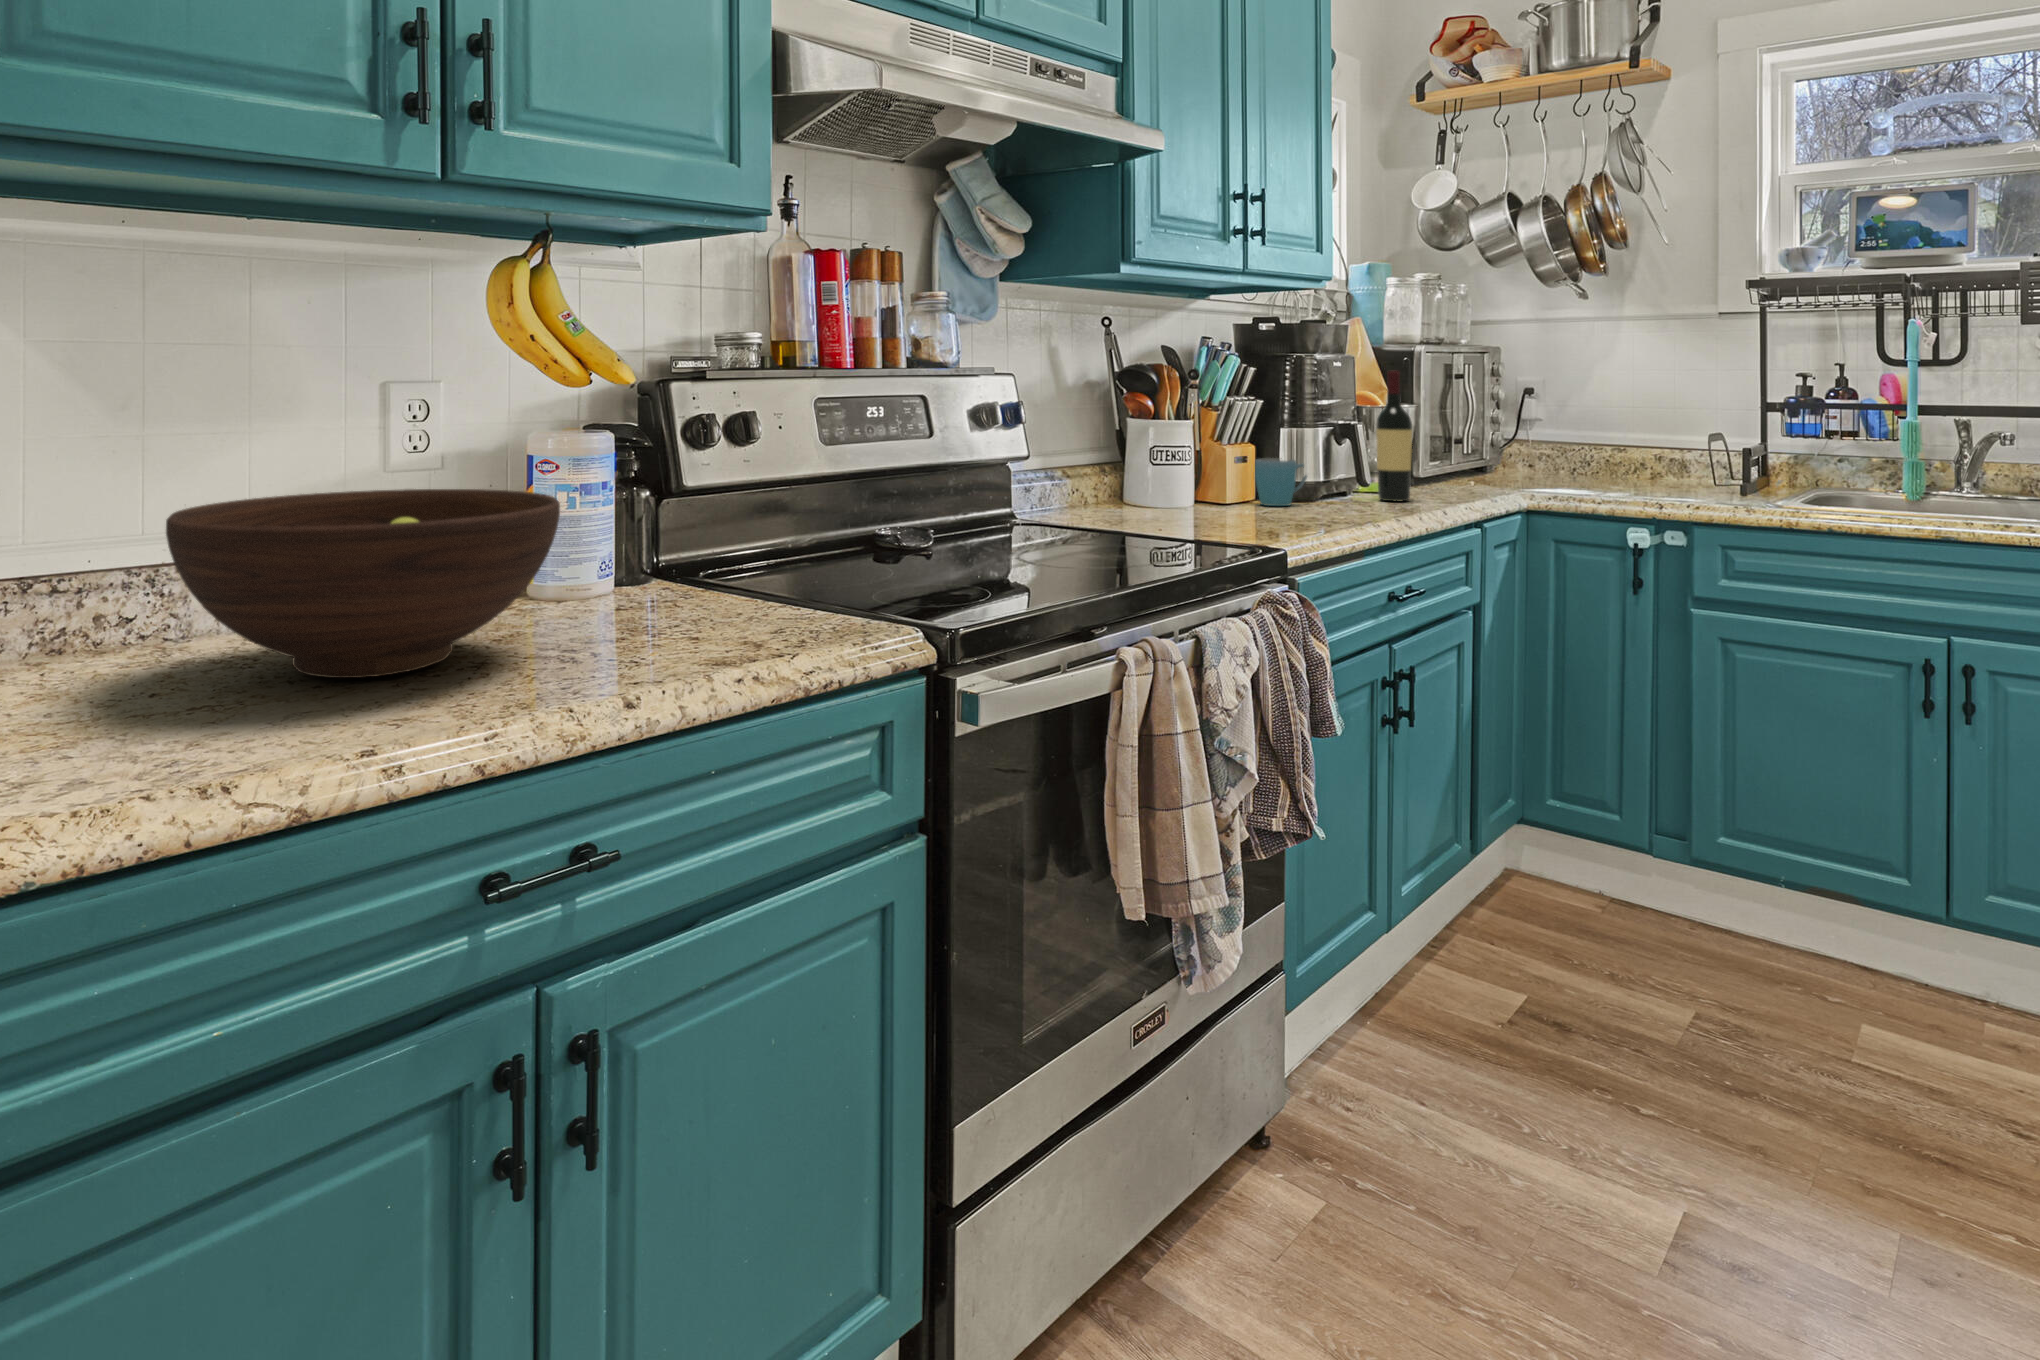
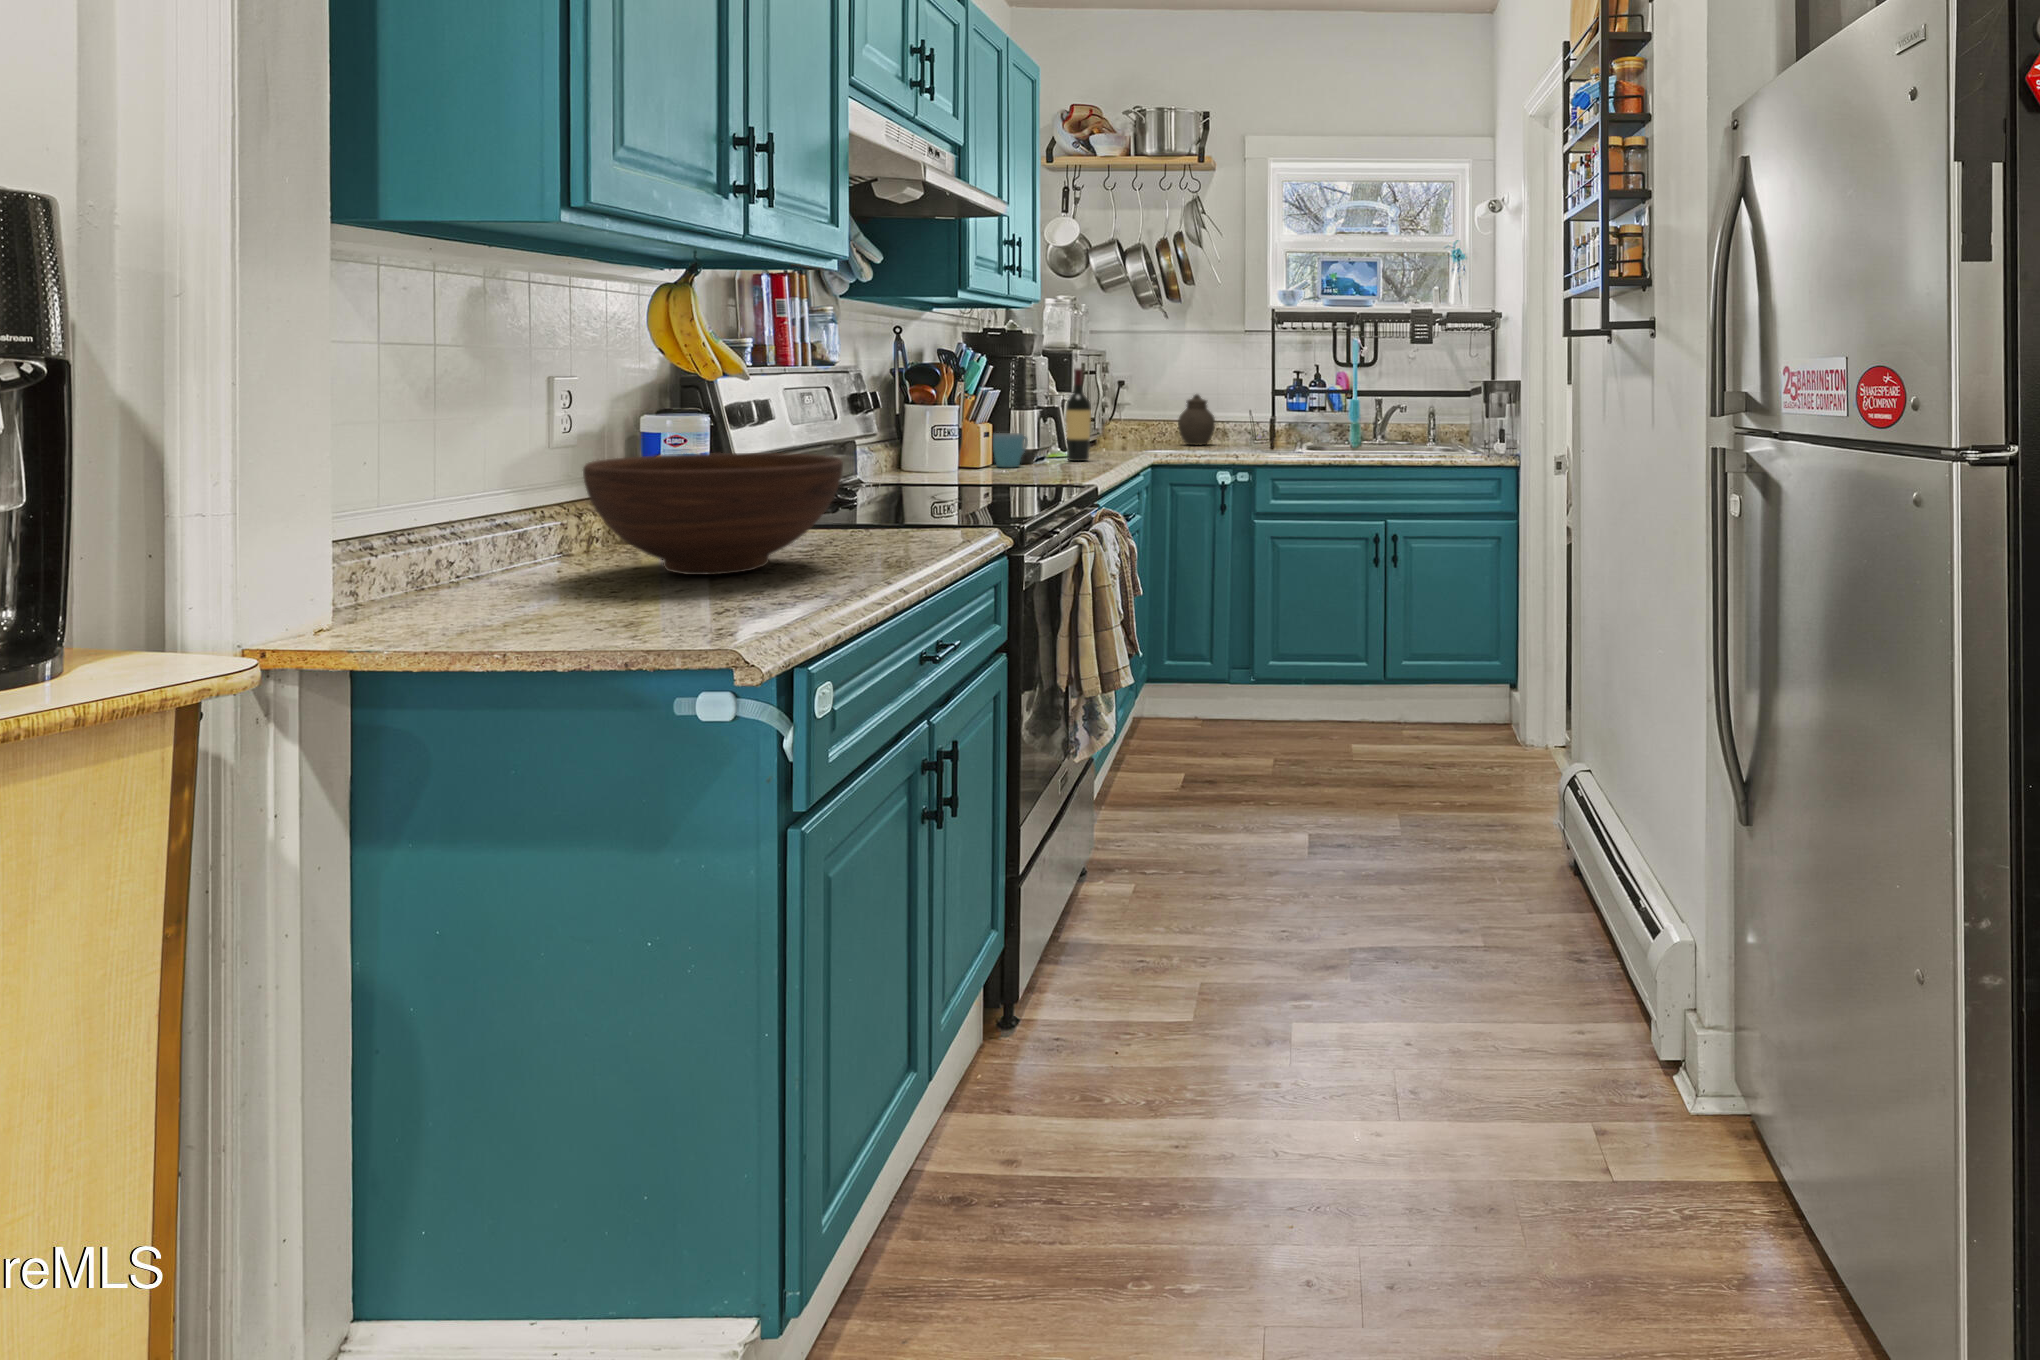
jar: none [1604,408,1665,483] -> present [1178,394,1215,445]

